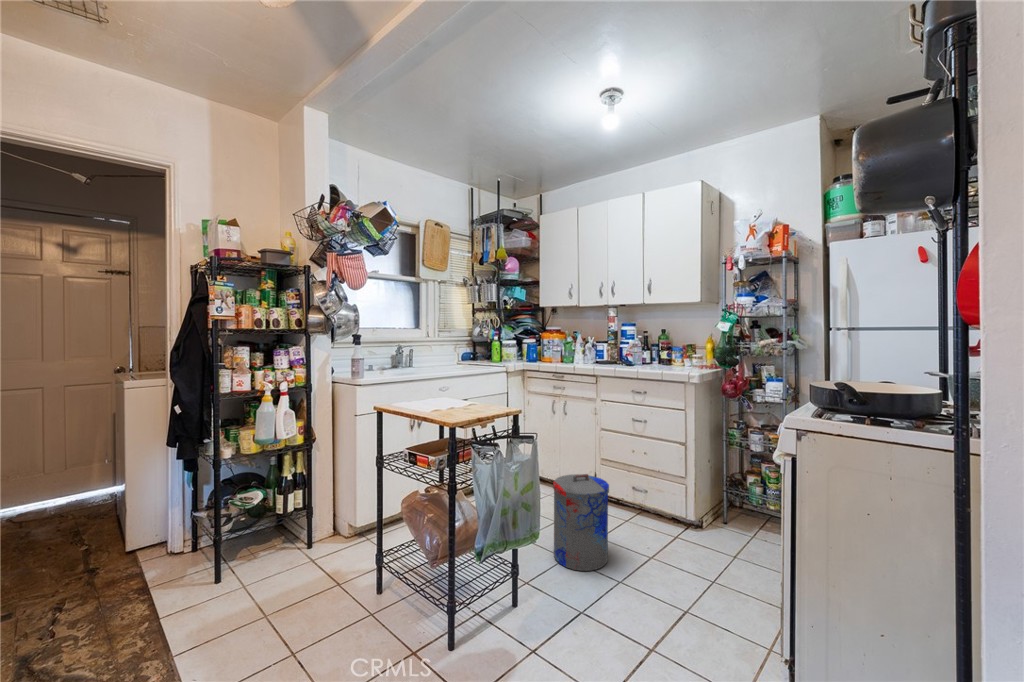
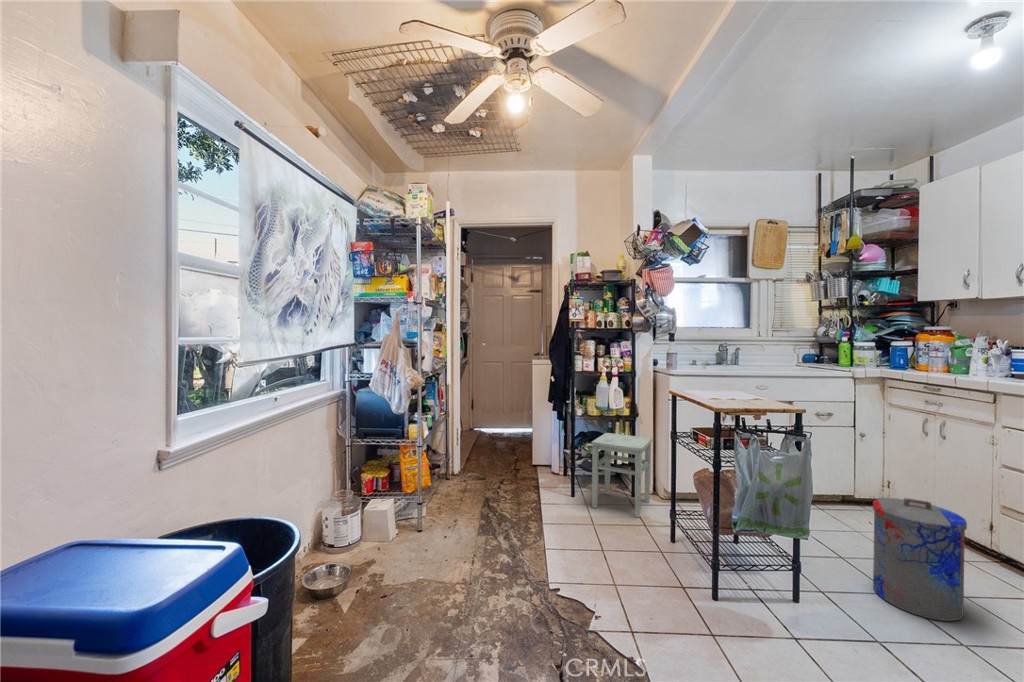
stool: none [257,467,338,588] -> present [591,433,652,518]

